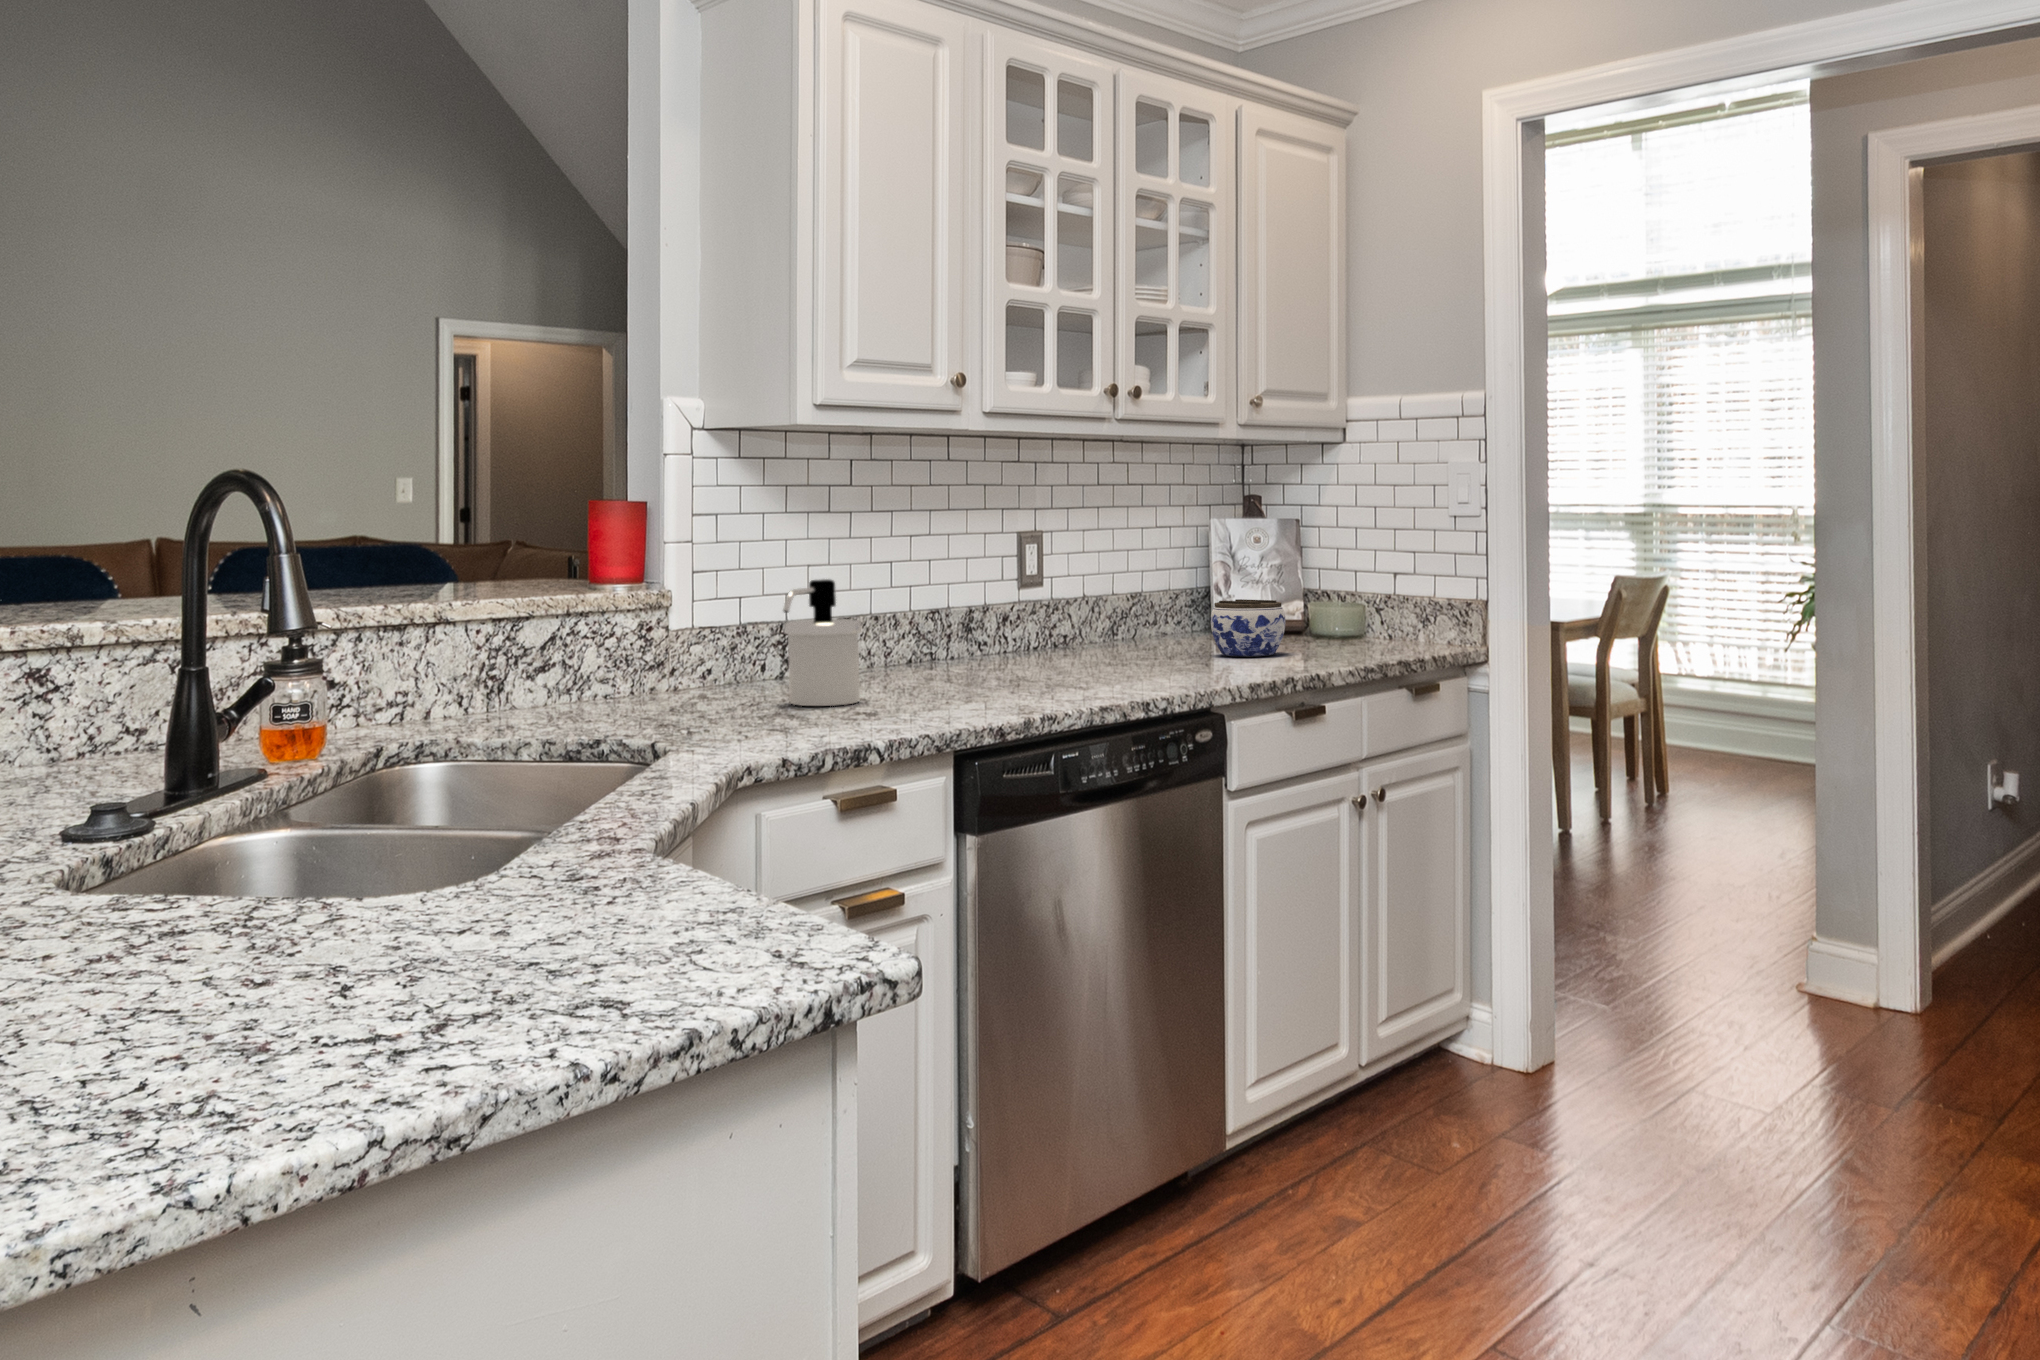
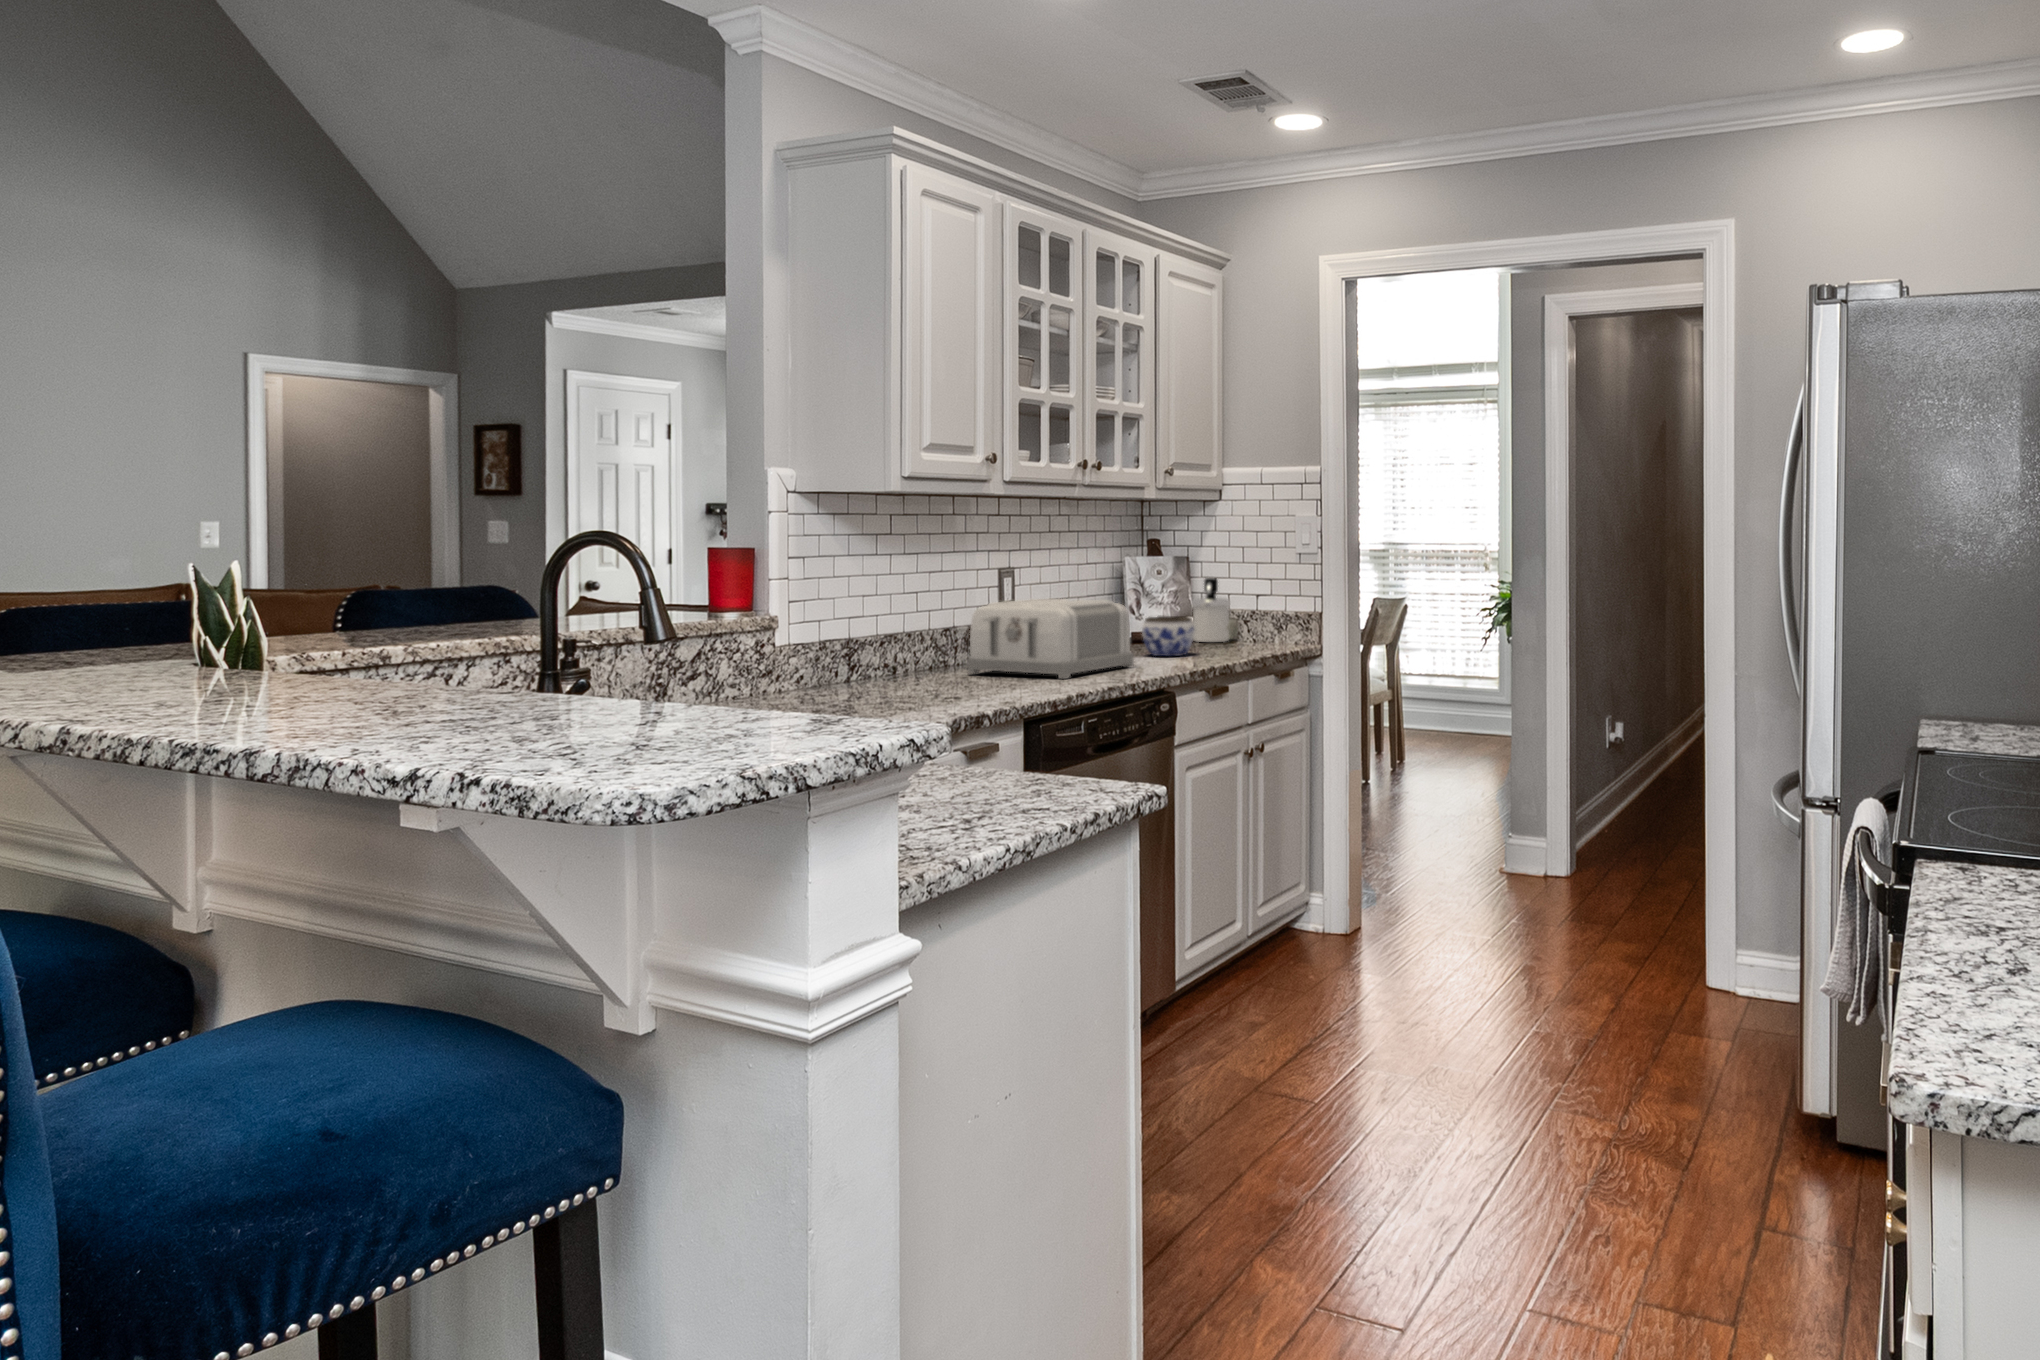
toaster: none [947,574,1180,683] -> present [968,599,1134,679]
soap dispenser: present [783,579,861,706] -> present [1192,578,1230,642]

